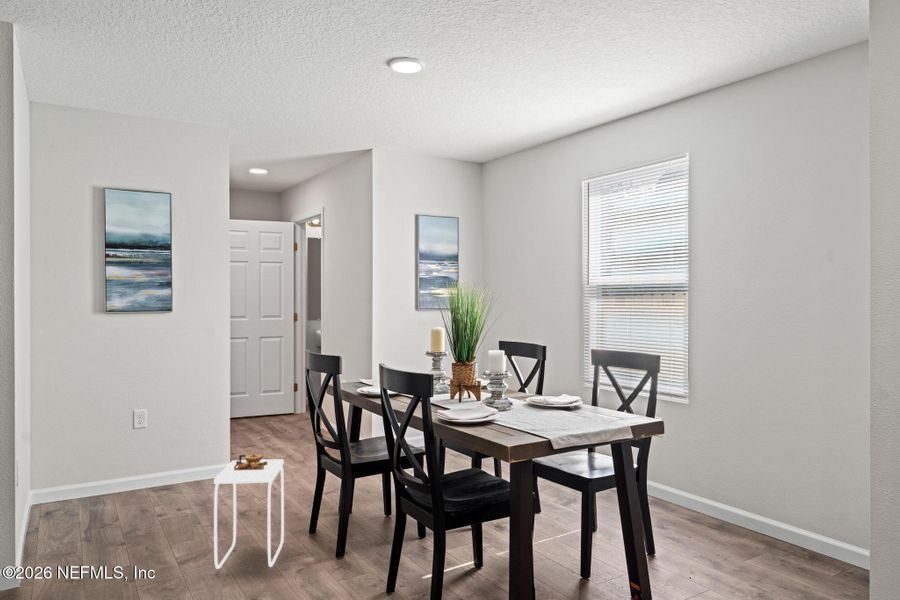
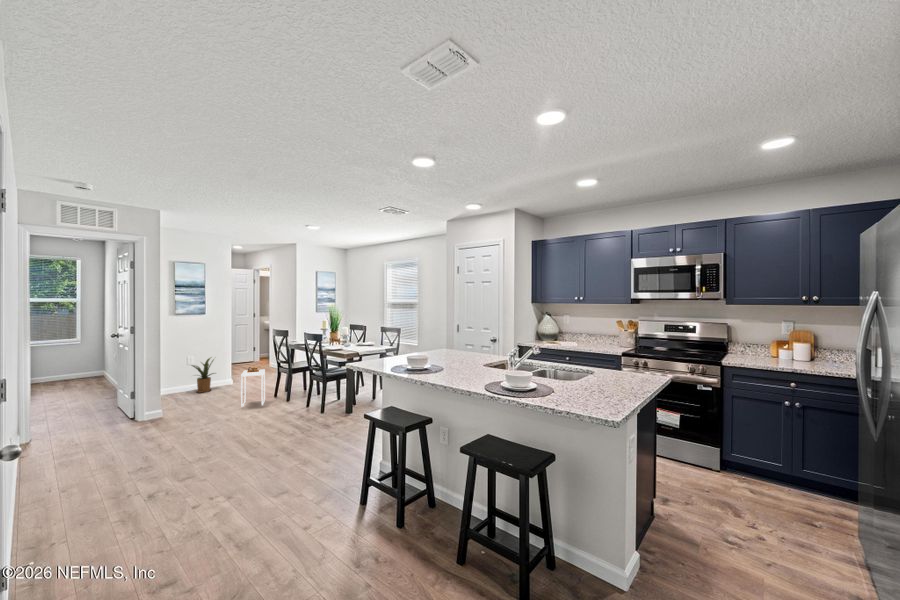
house plant: none [121,411,198,499] -> present [192,358,214,393]

